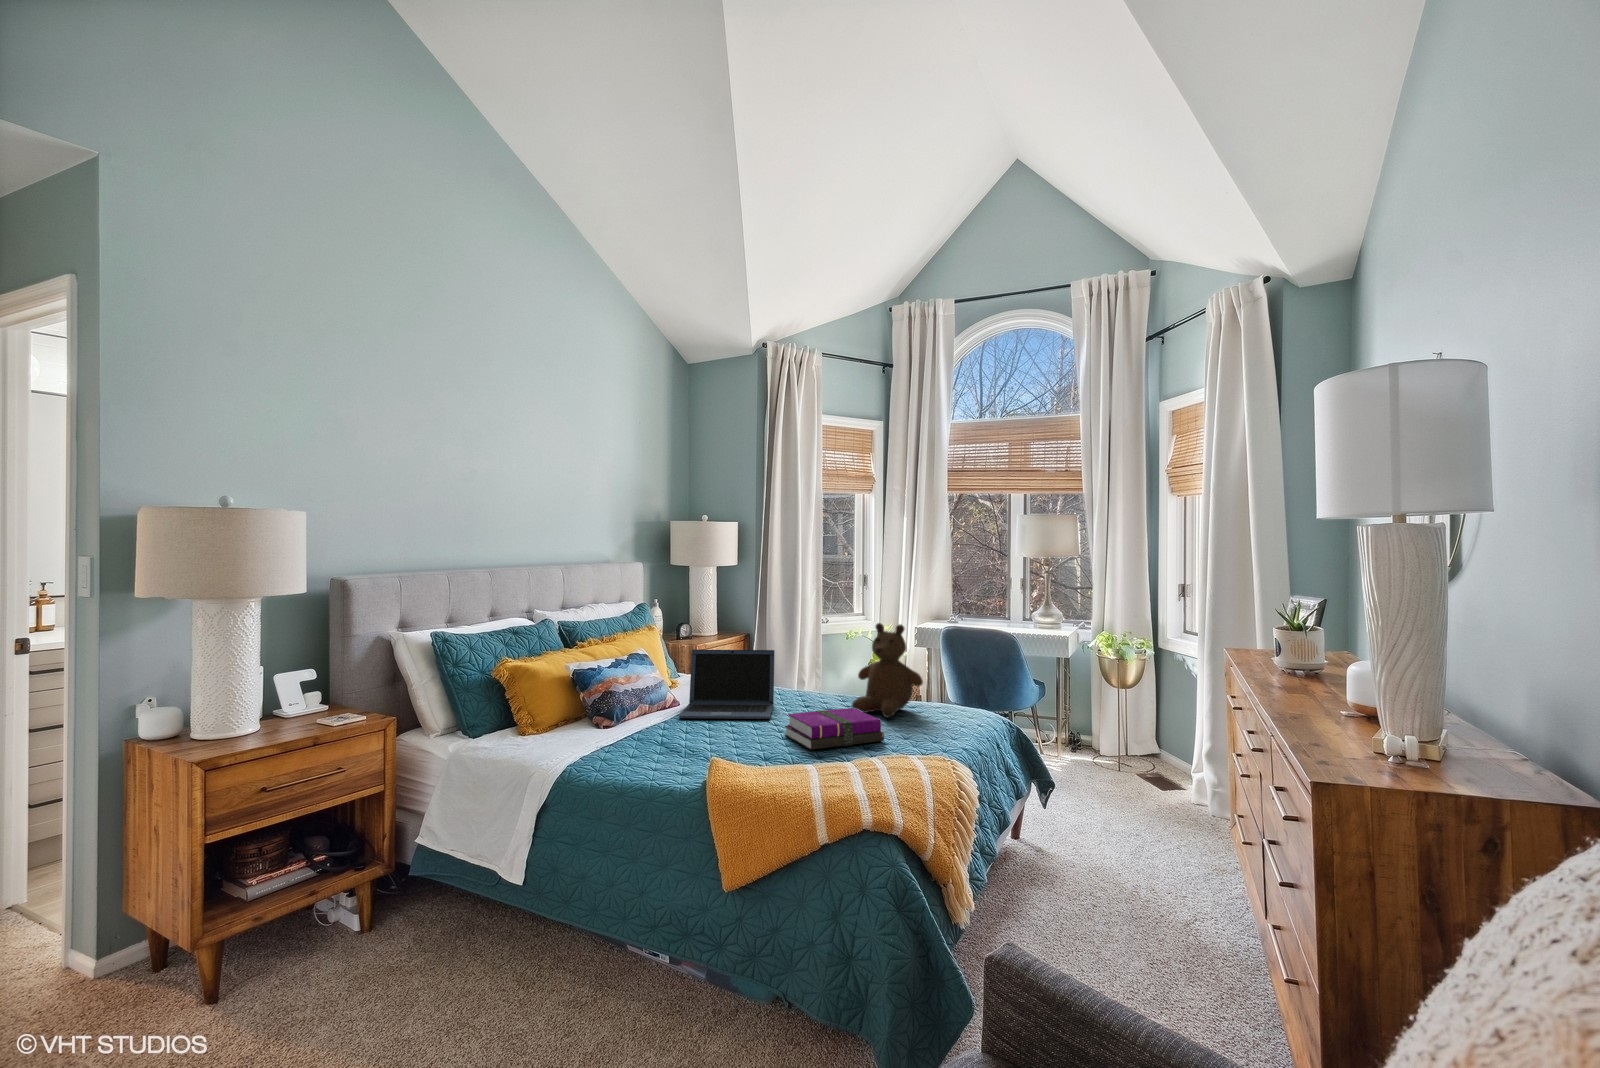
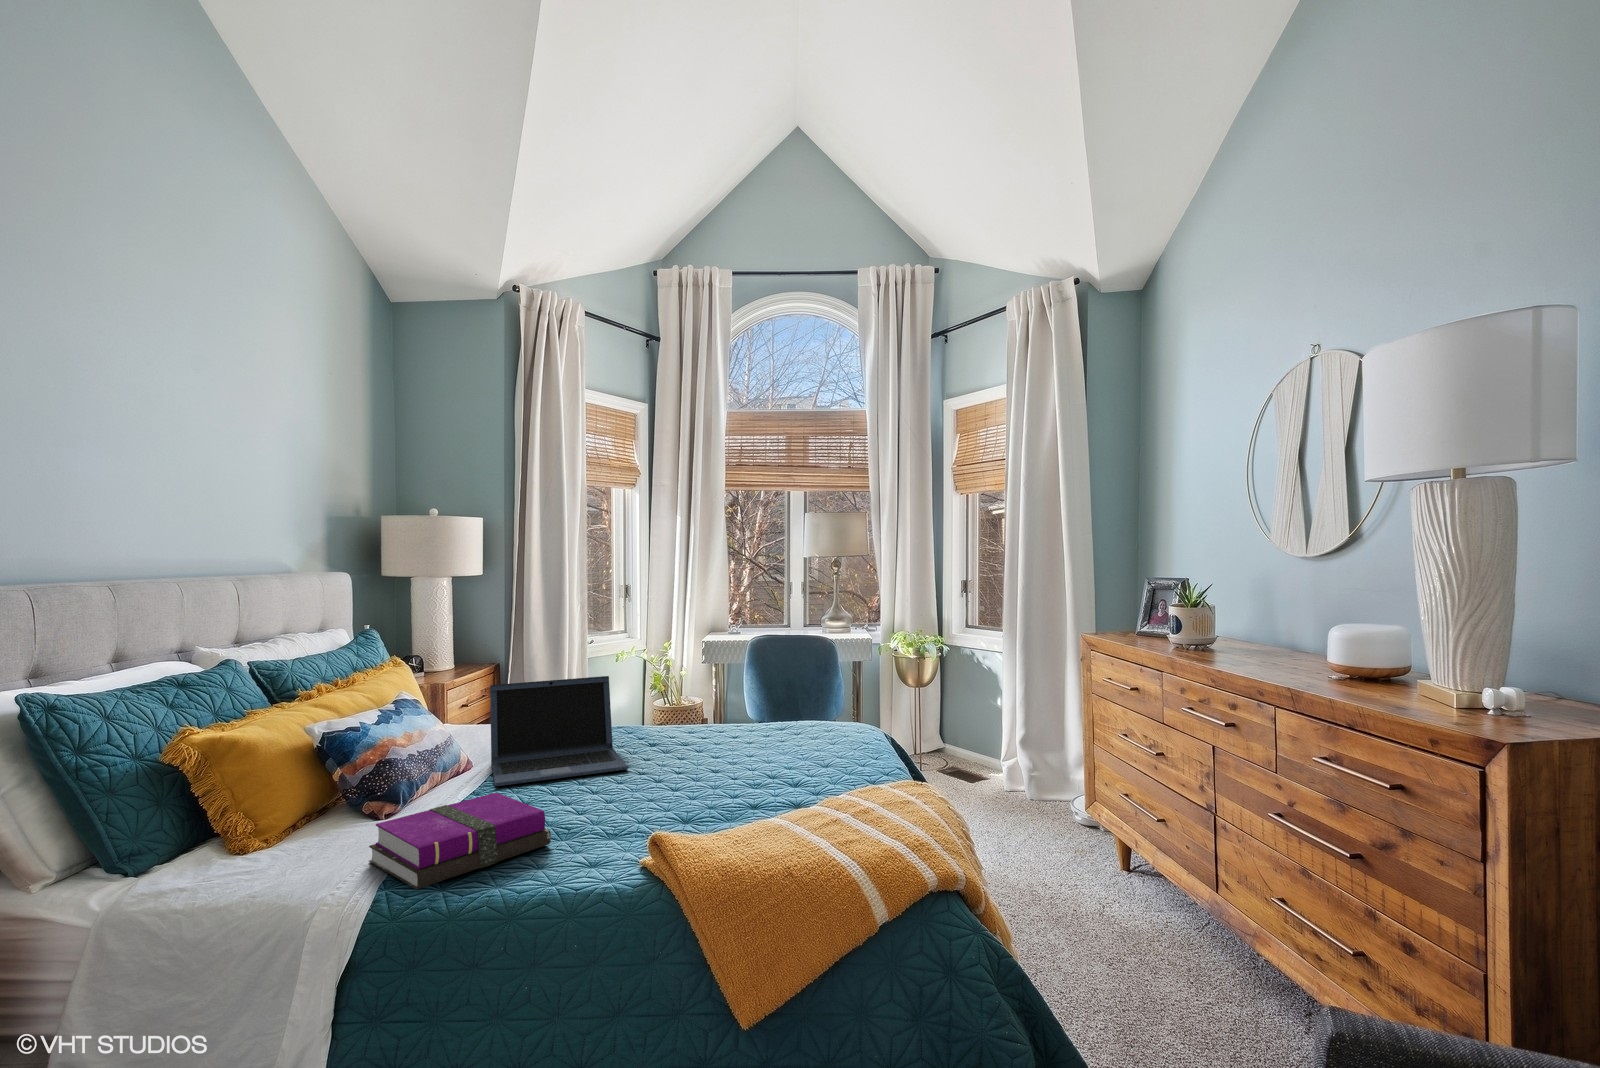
teddy bear: present [852,623,923,718] -> none [718,631,804,747]
notebook: present [785,708,884,750] -> present [369,793,551,889]

